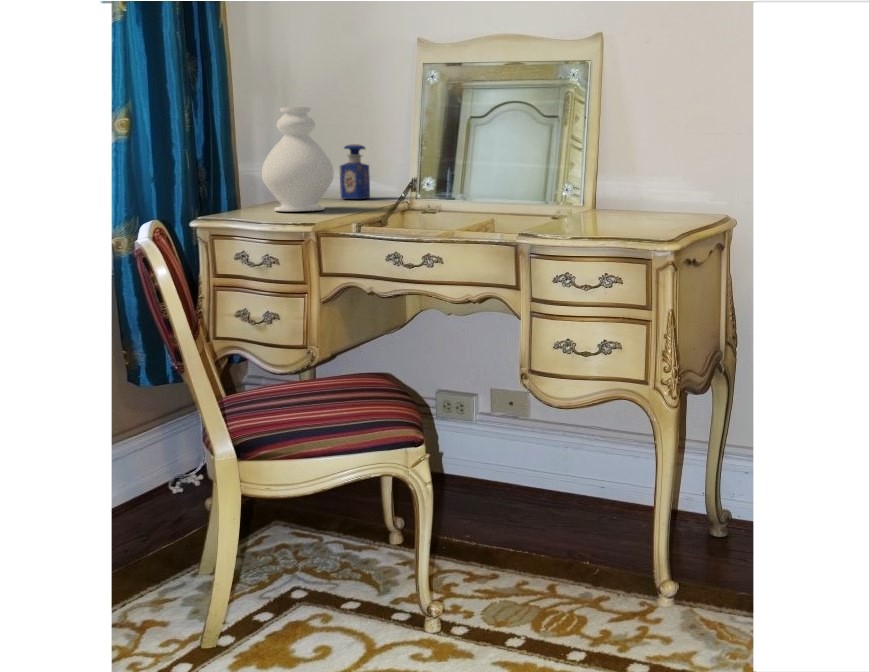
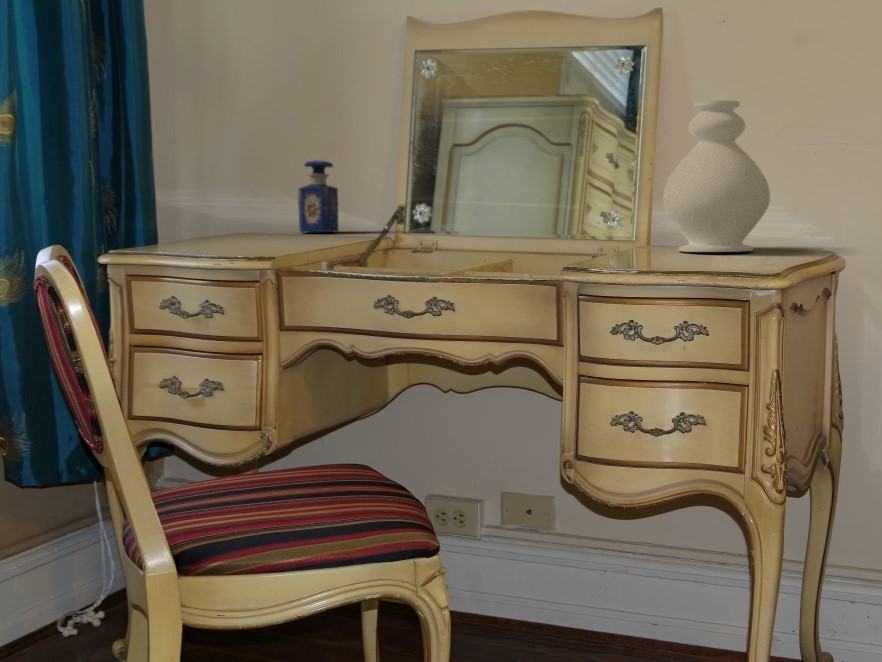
decorative vase: present [262,107,334,211] -> present [663,101,770,252]

